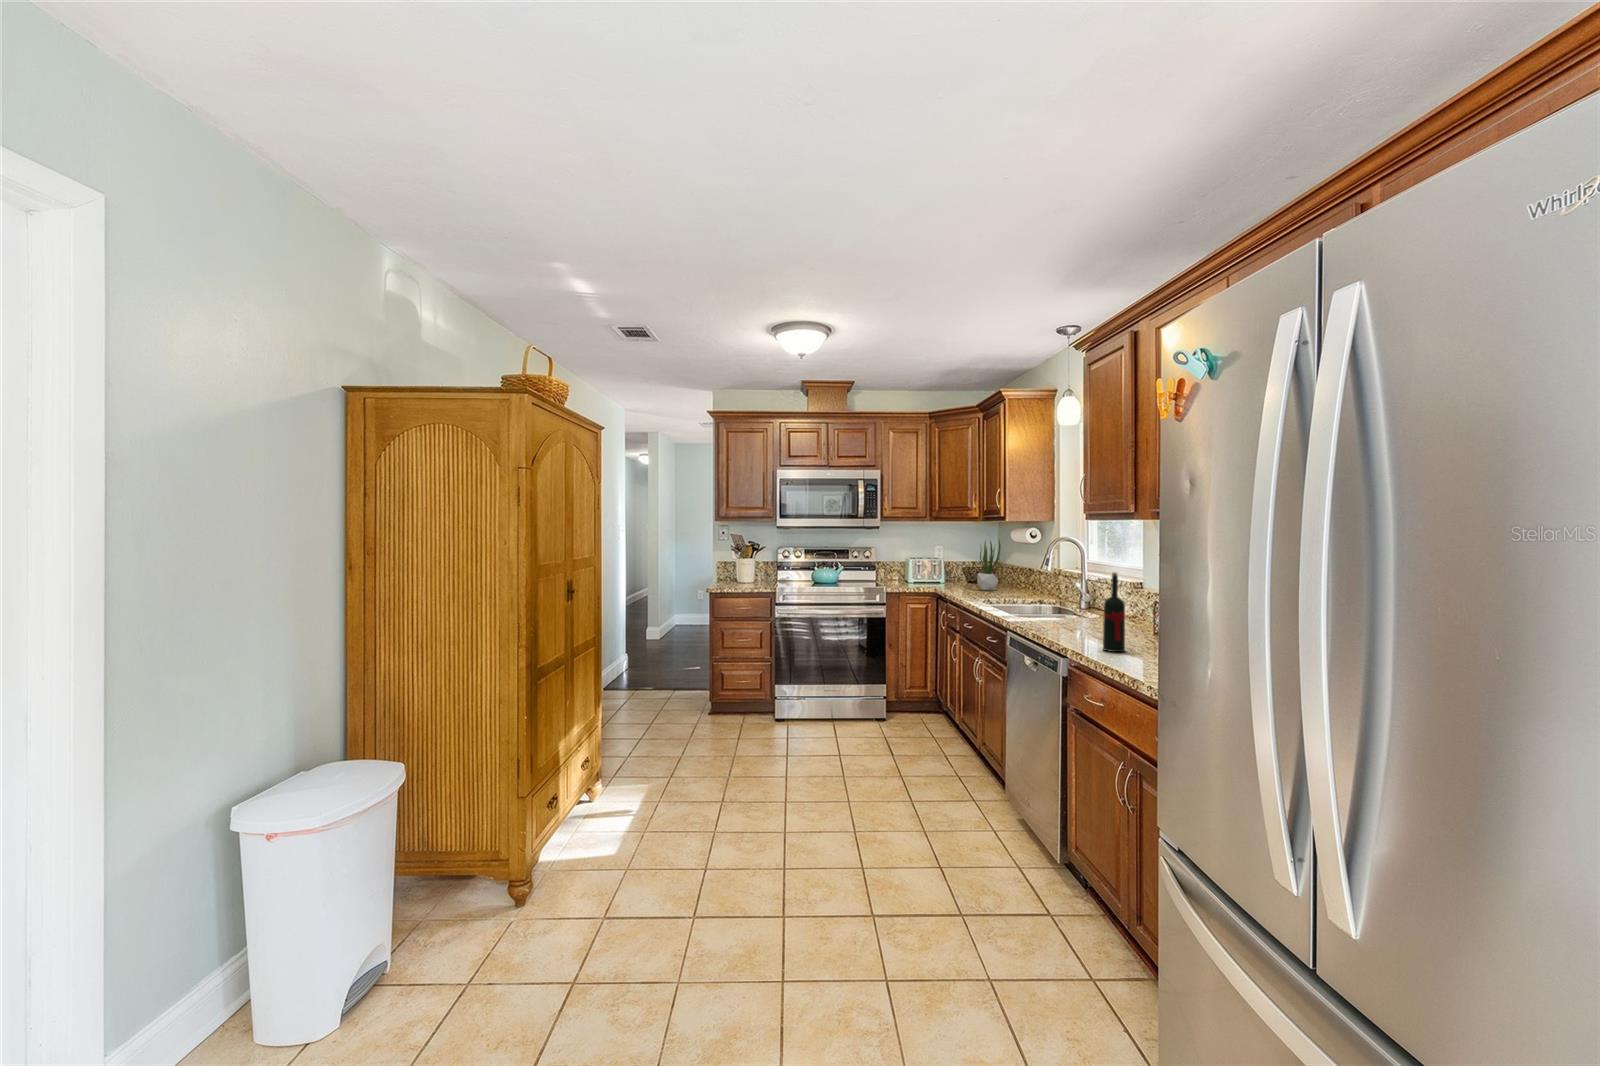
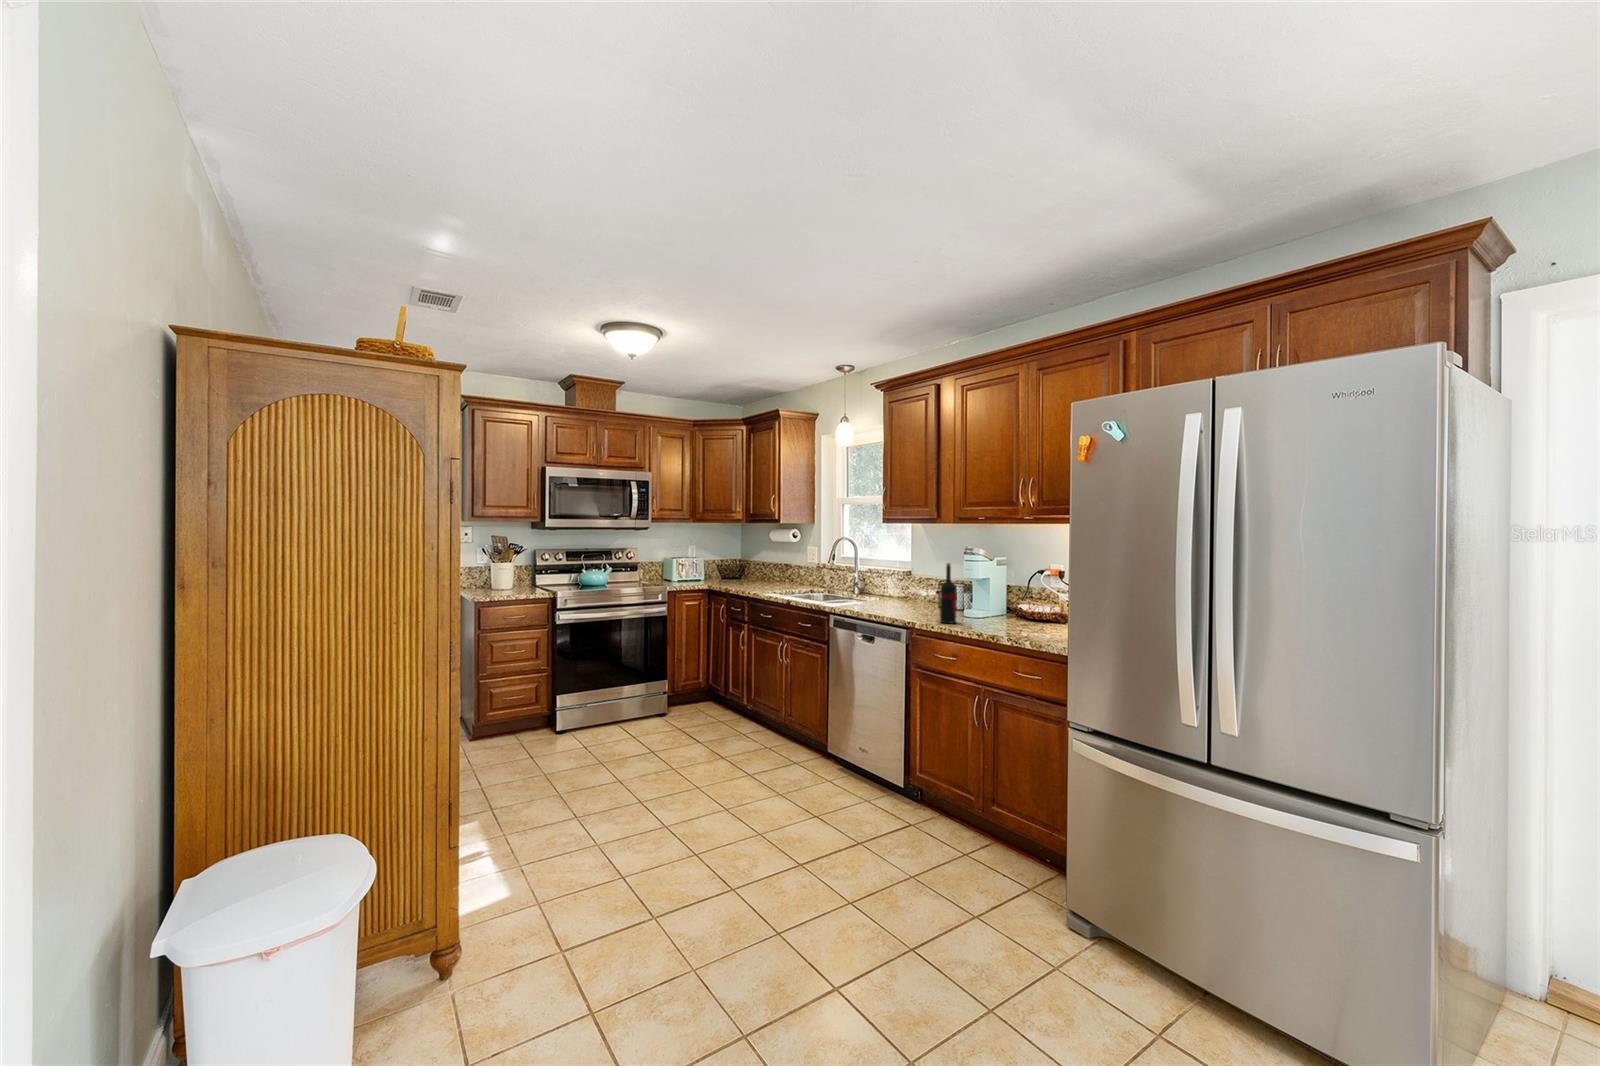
potted plant: present [977,541,1001,590] -> none [743,538,764,585]

